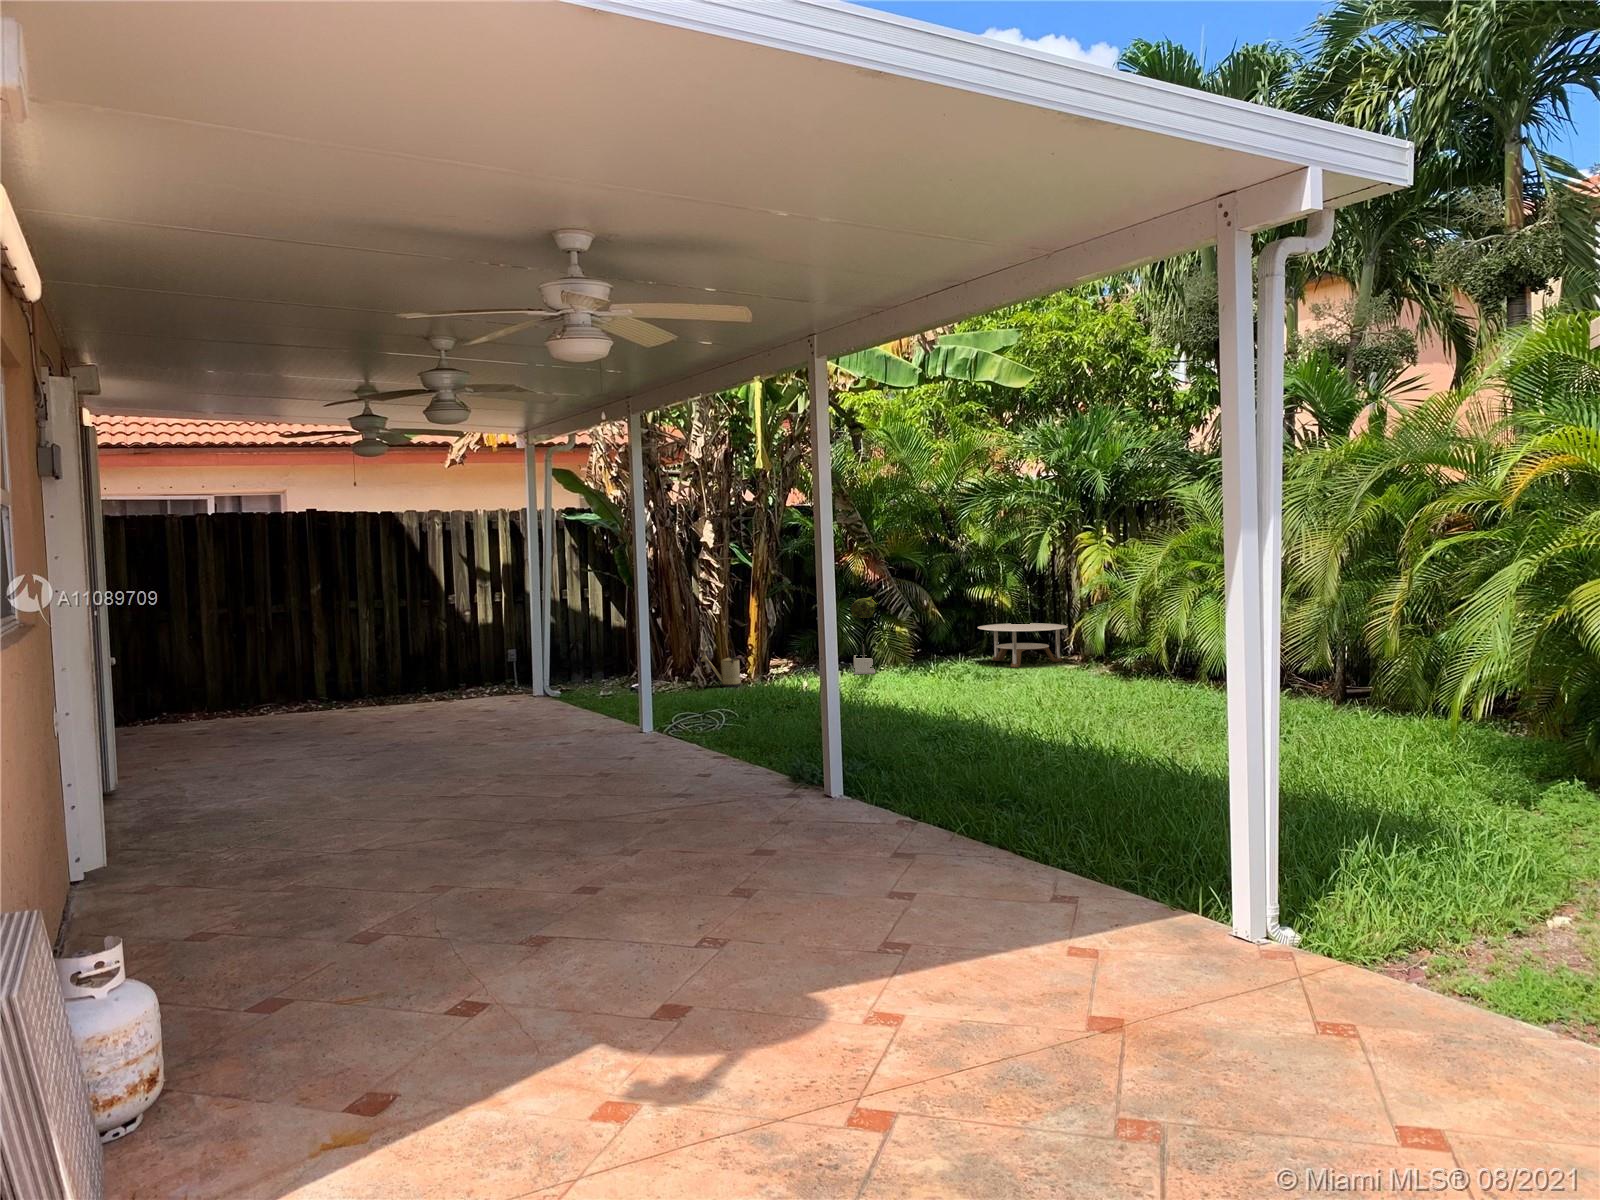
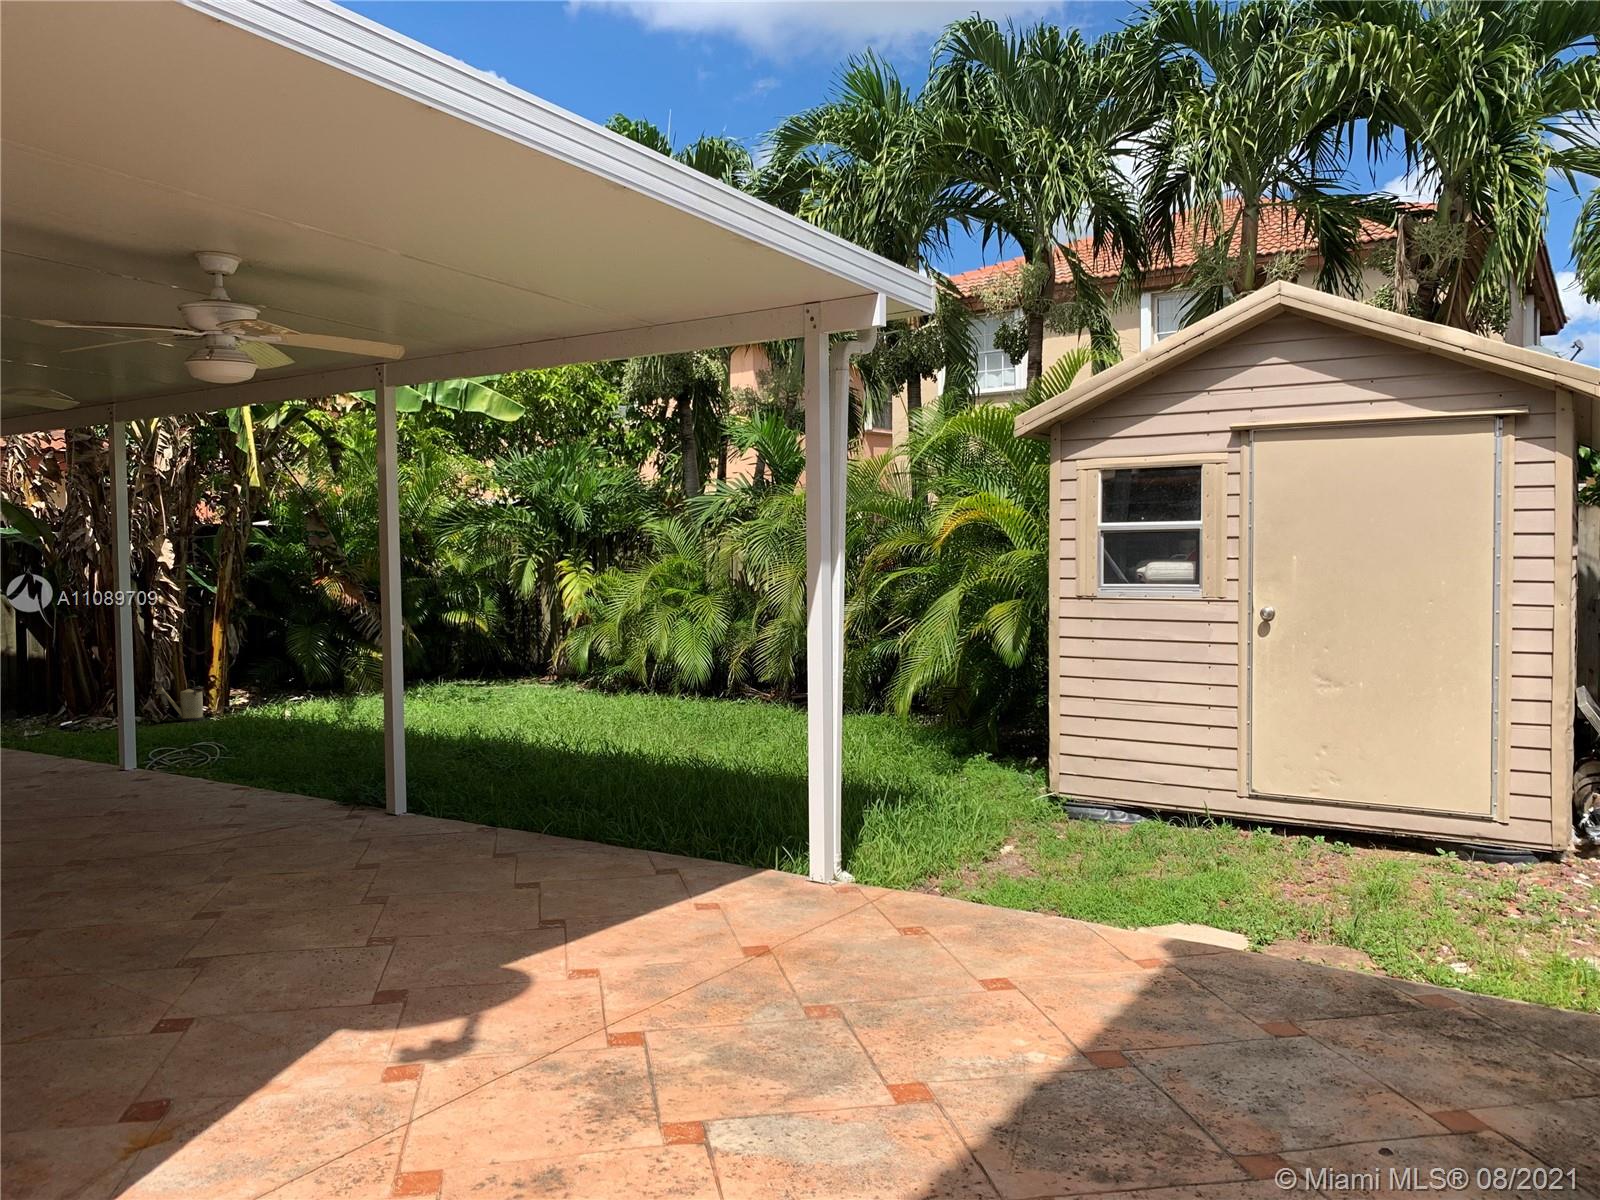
potted tree: present [851,596,878,674] -> none [321,621,358,702]
round table: present [978,623,1068,667] -> none [455,647,544,690]

